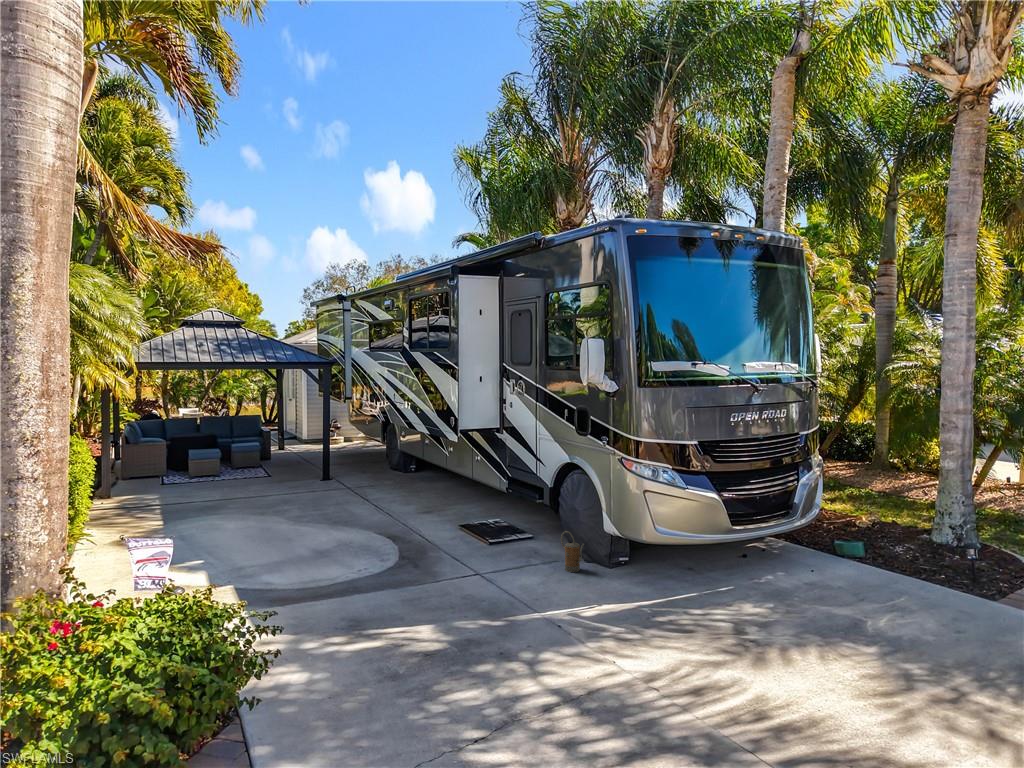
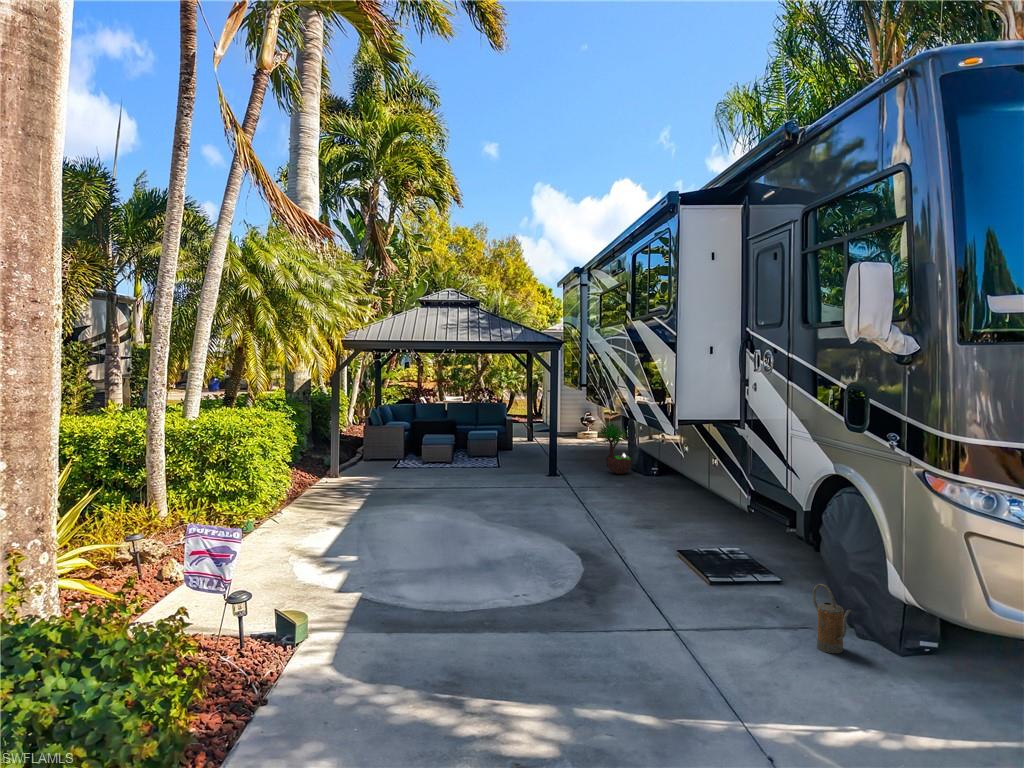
potted tree: none [363,426,392,473] -> present [598,423,631,474]

